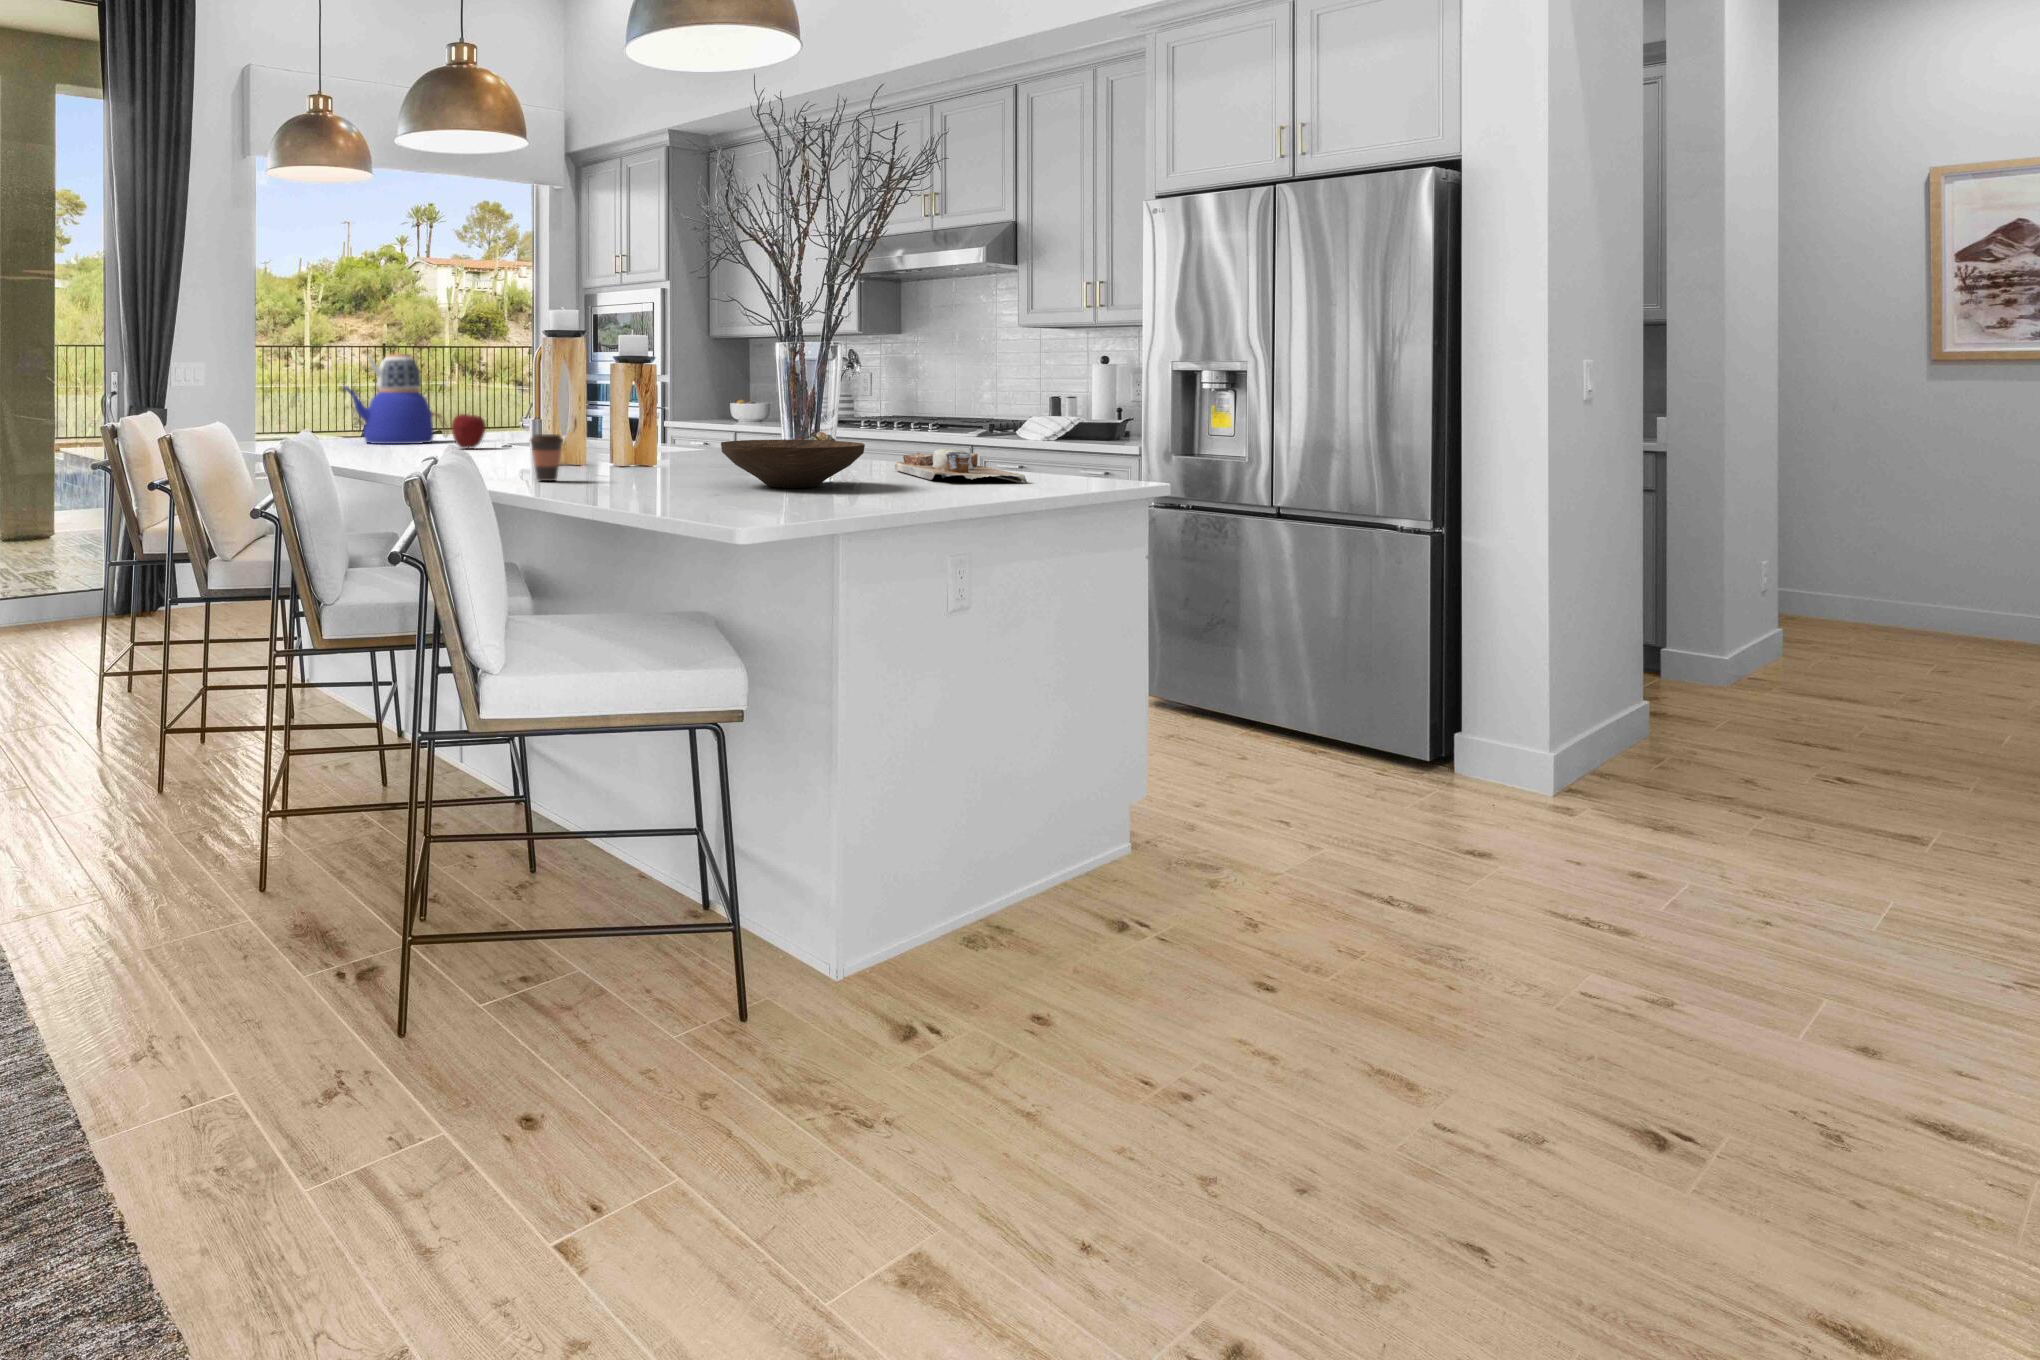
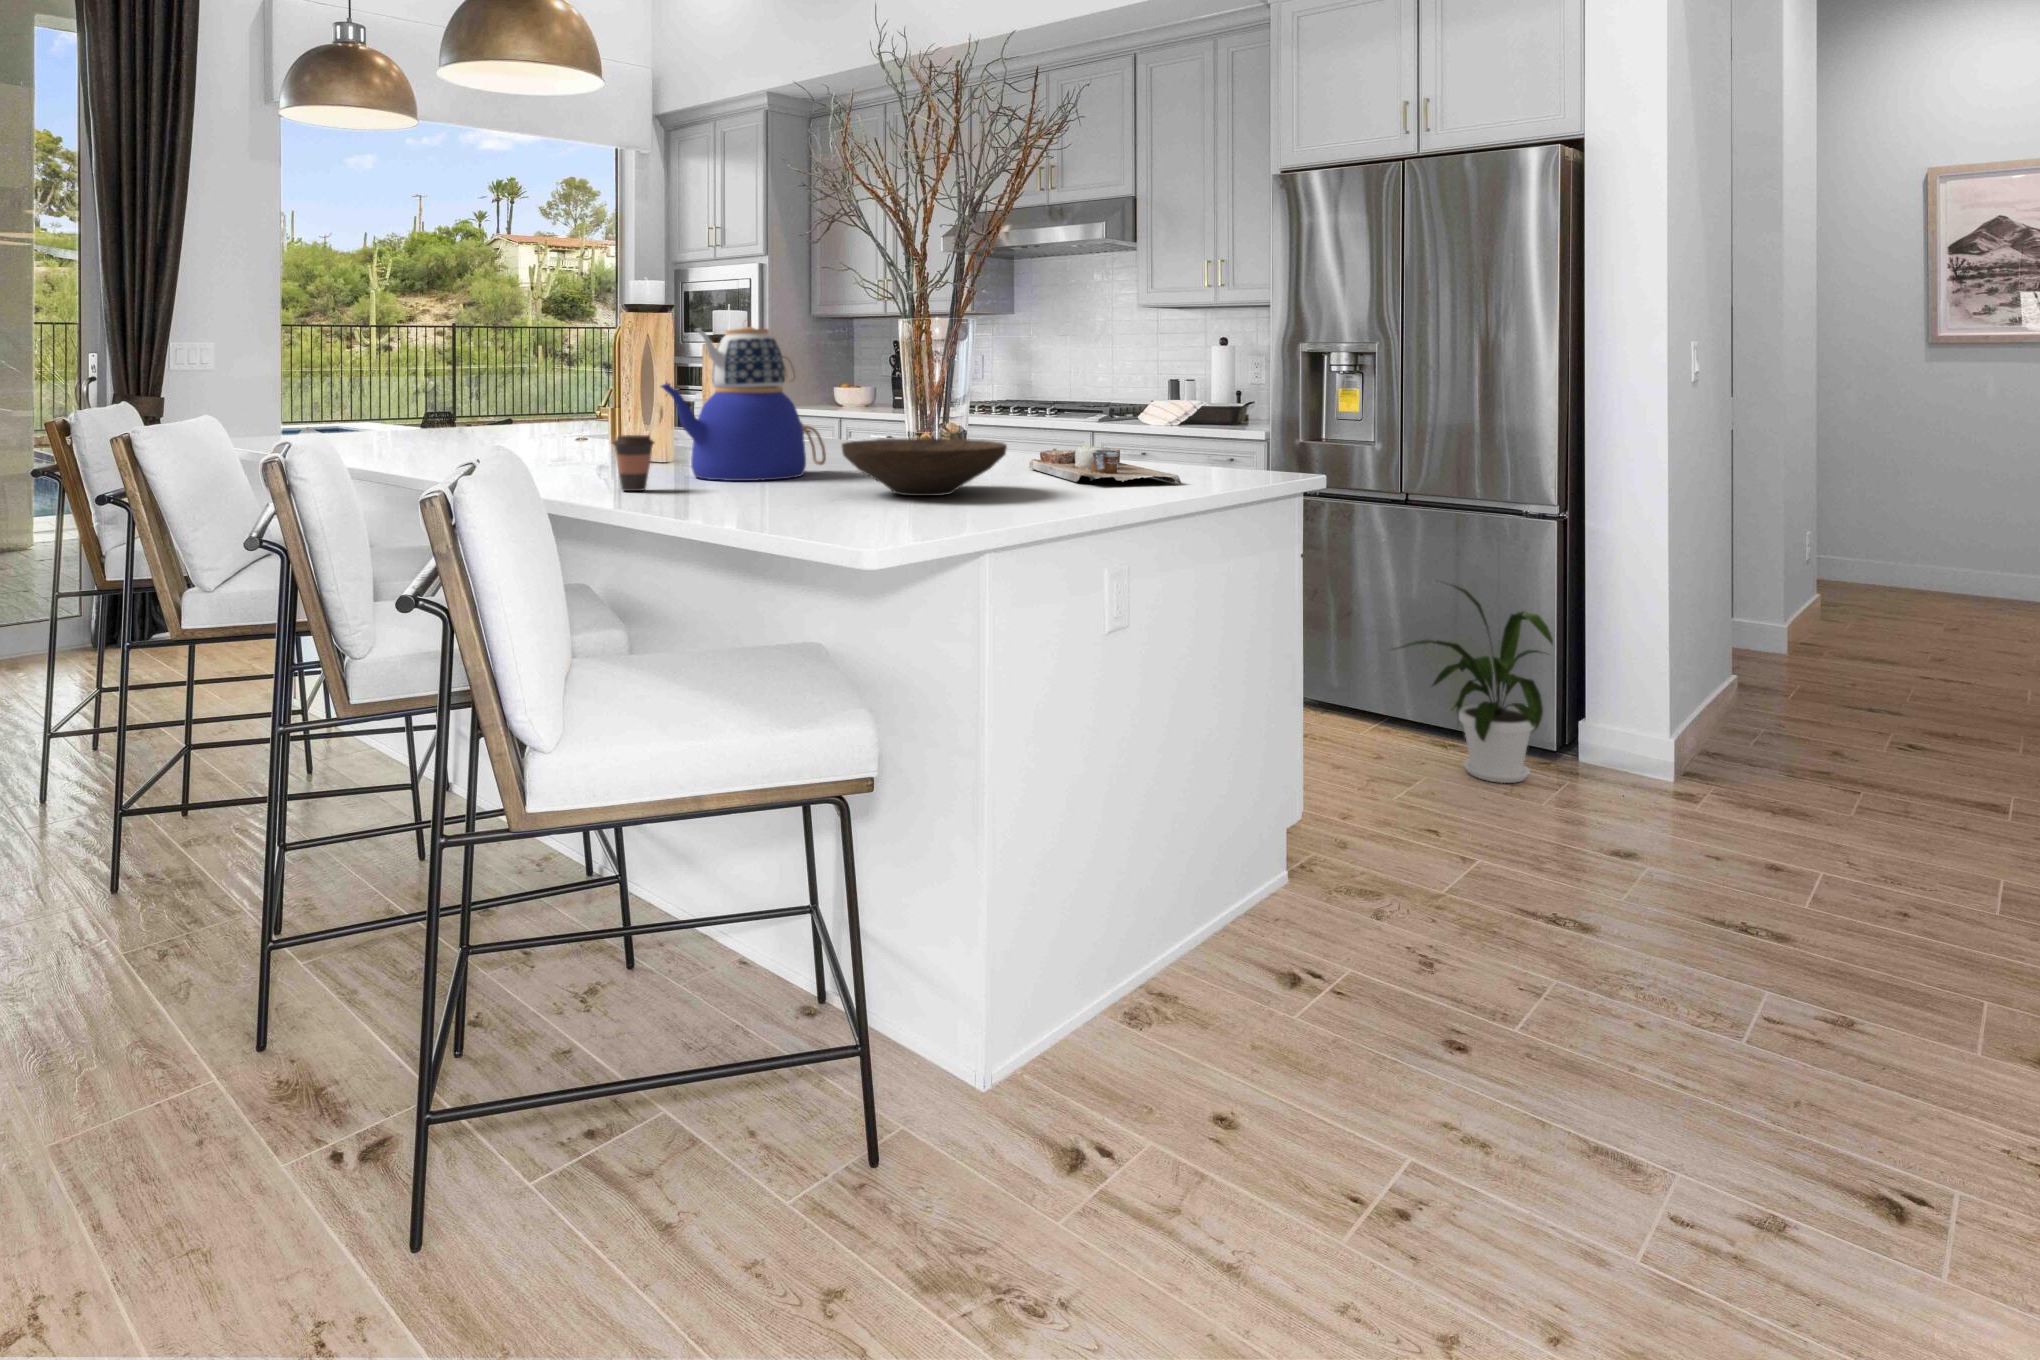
teapot: present [345,353,448,444] -> present [661,320,826,481]
apple: present [451,414,486,449] -> none [525,403,566,445]
house plant: none [1259,590,1429,790] -> present [1399,583,1553,783]

